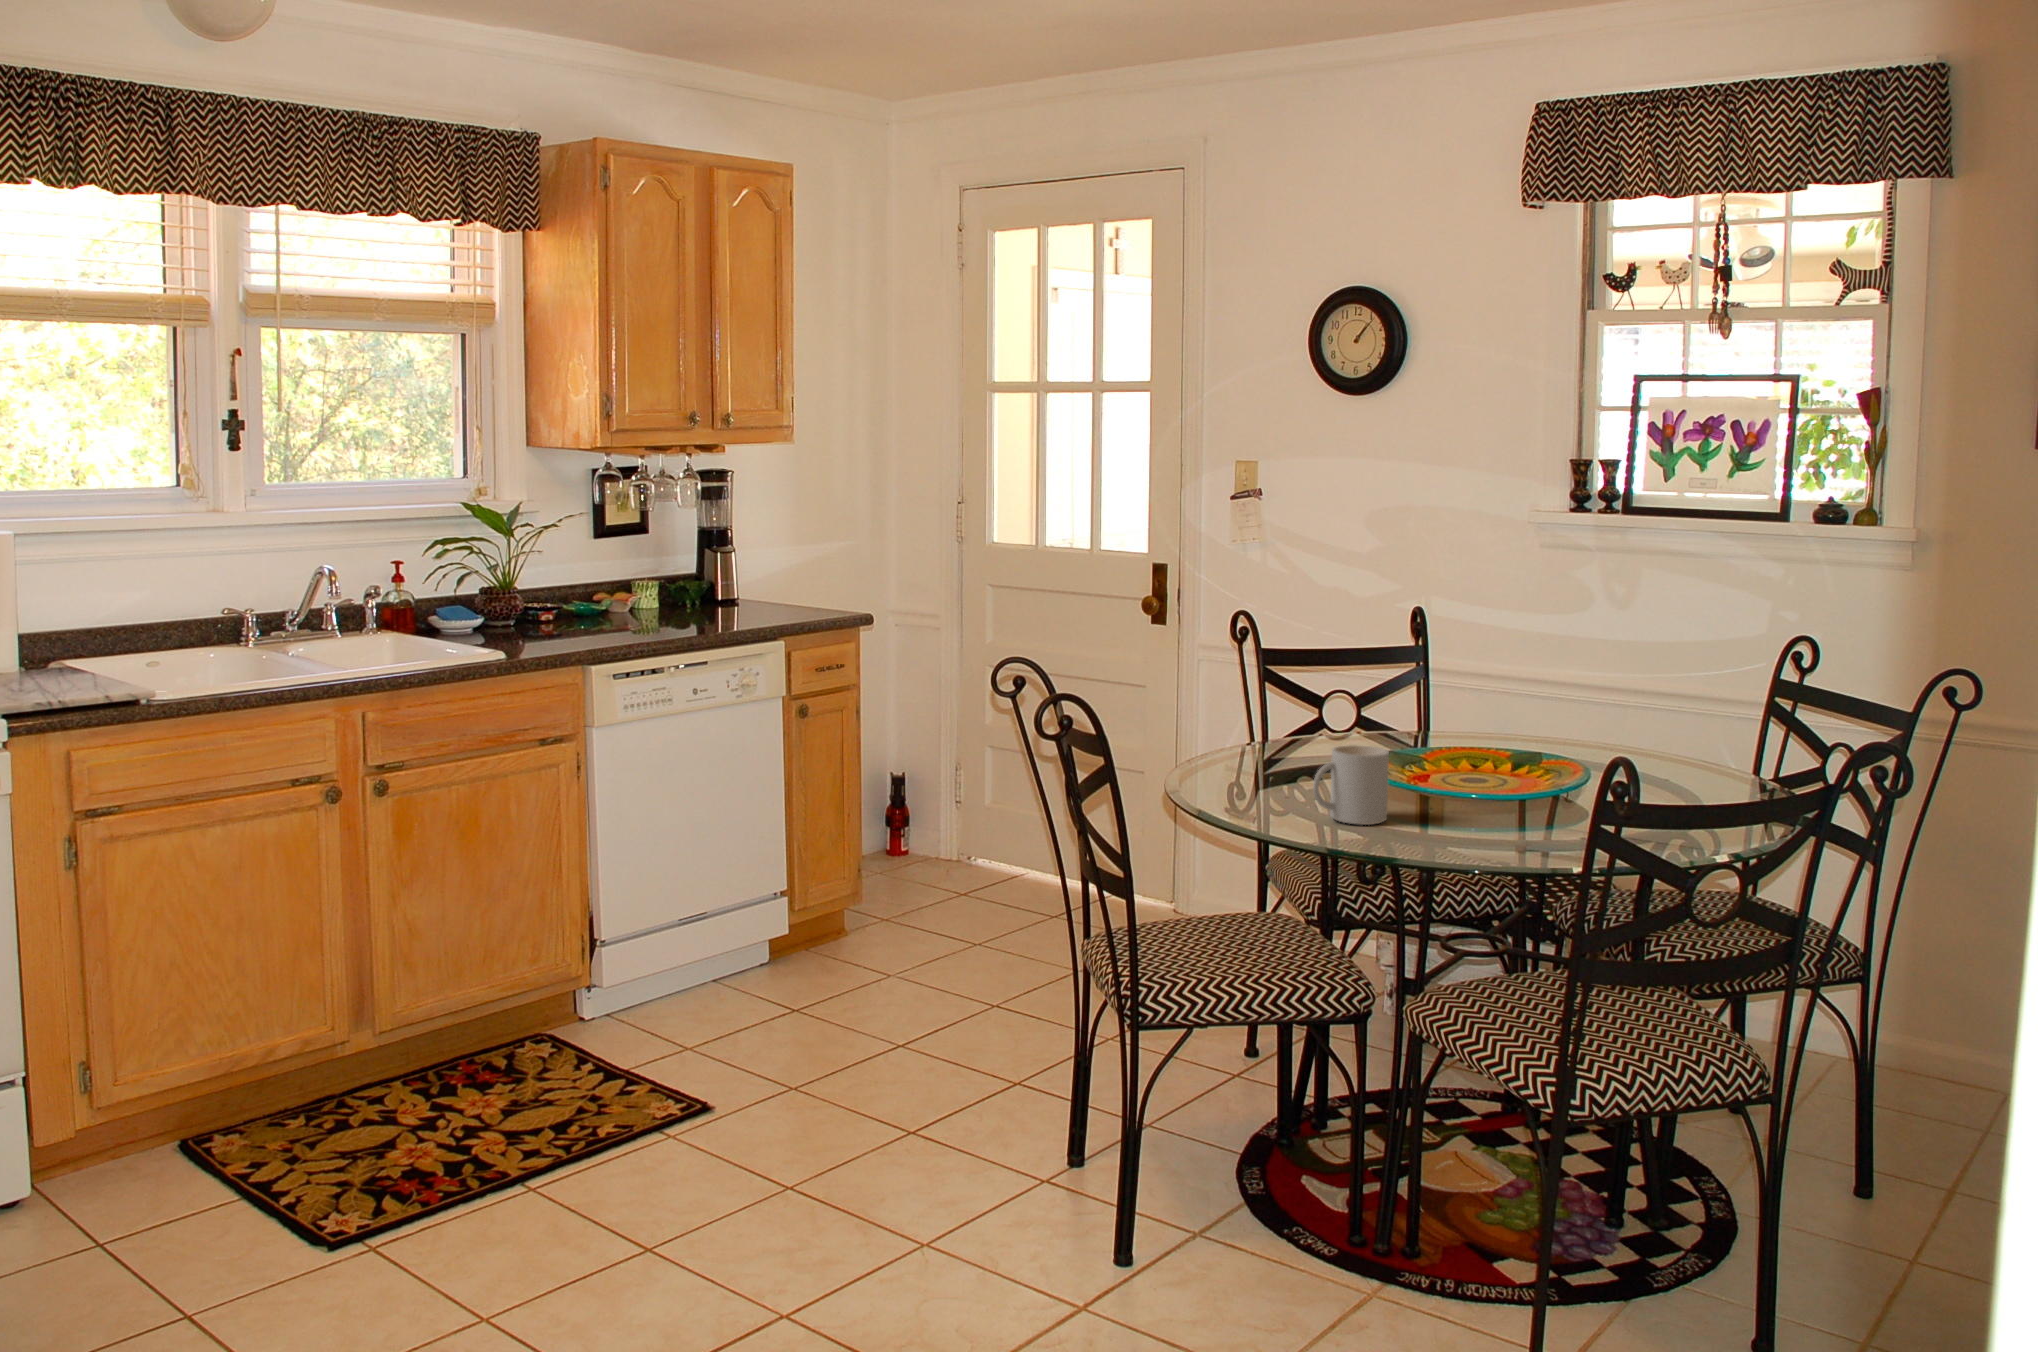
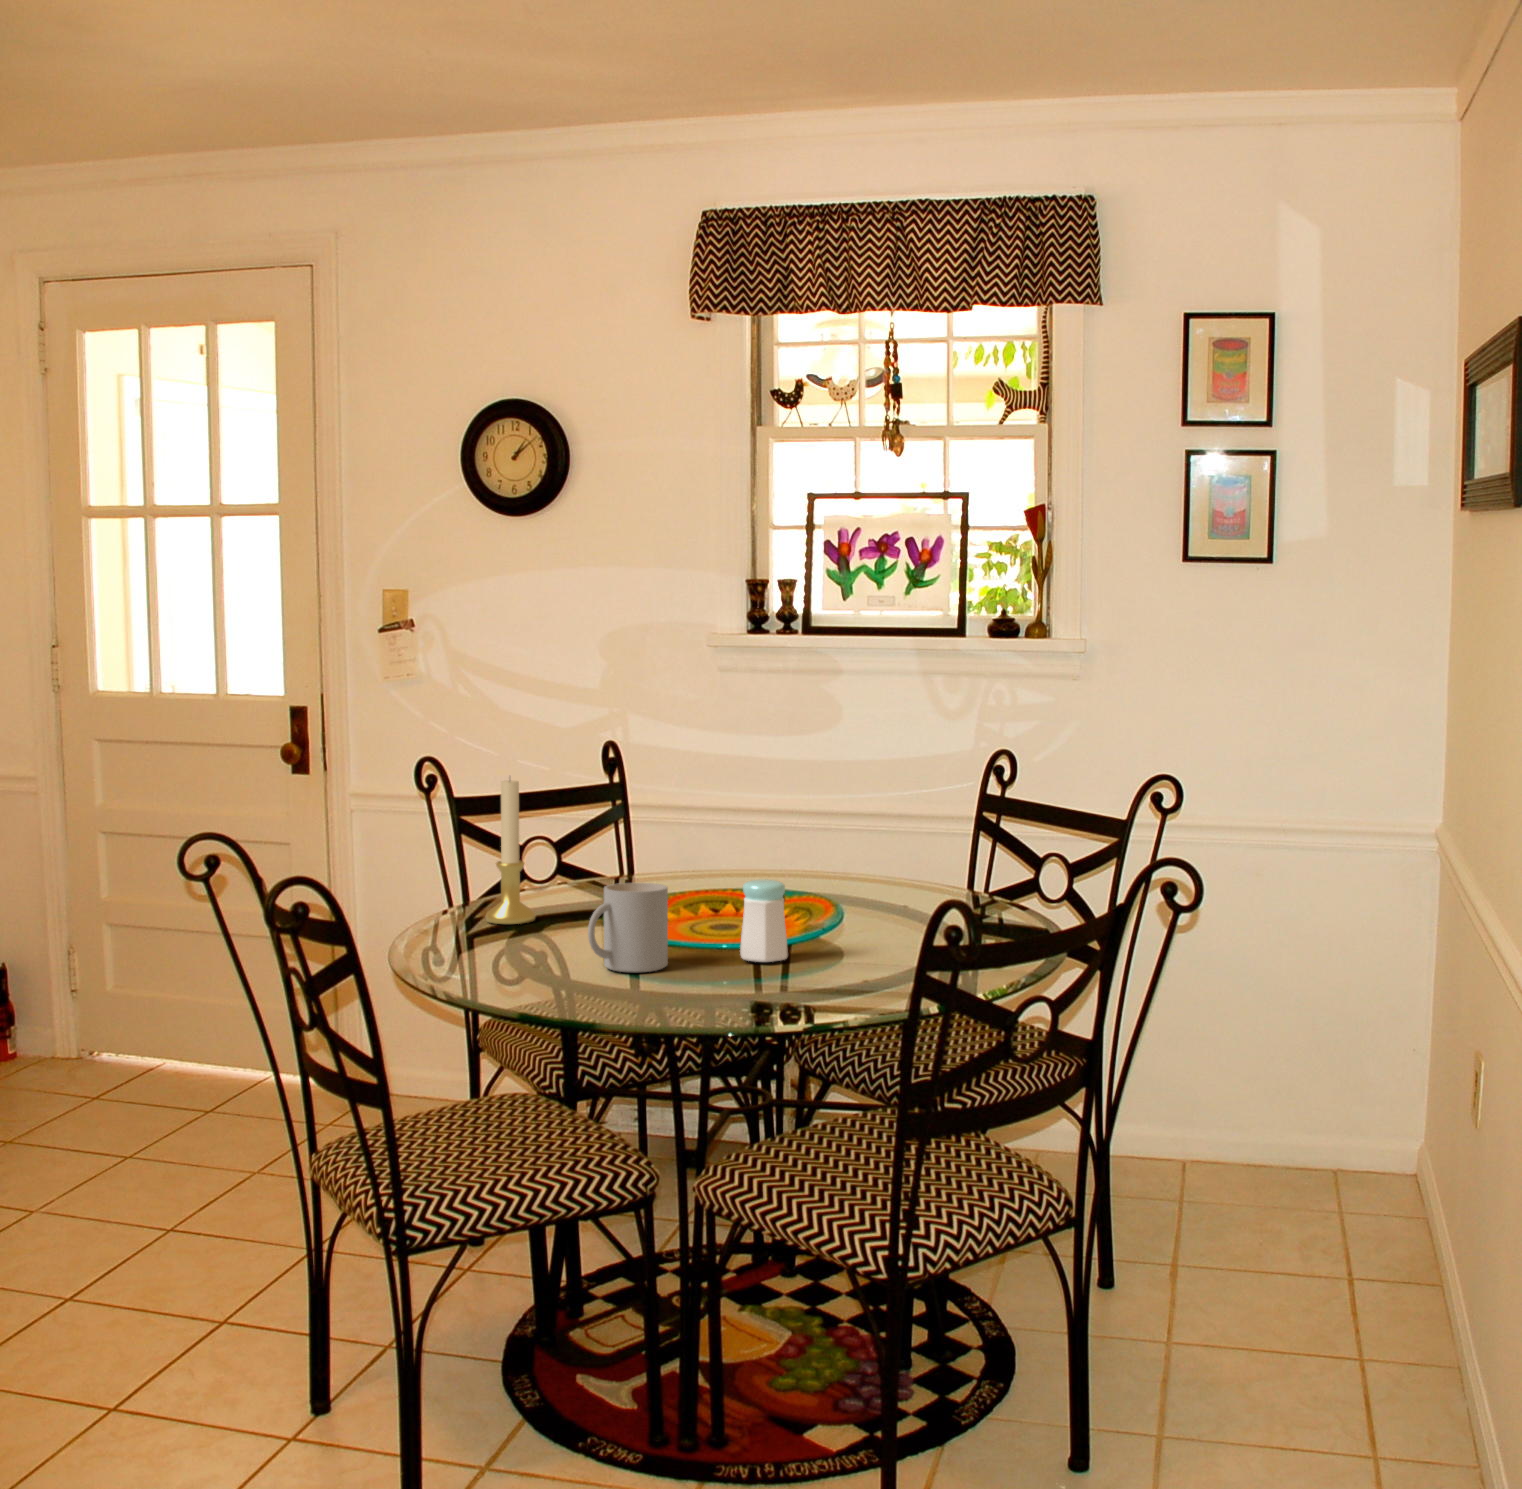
candle holder: none [1260,641,1303,768] -> present [486,780,536,924]
salt shaker: none [1455,752,1500,827] -> present [740,880,788,962]

